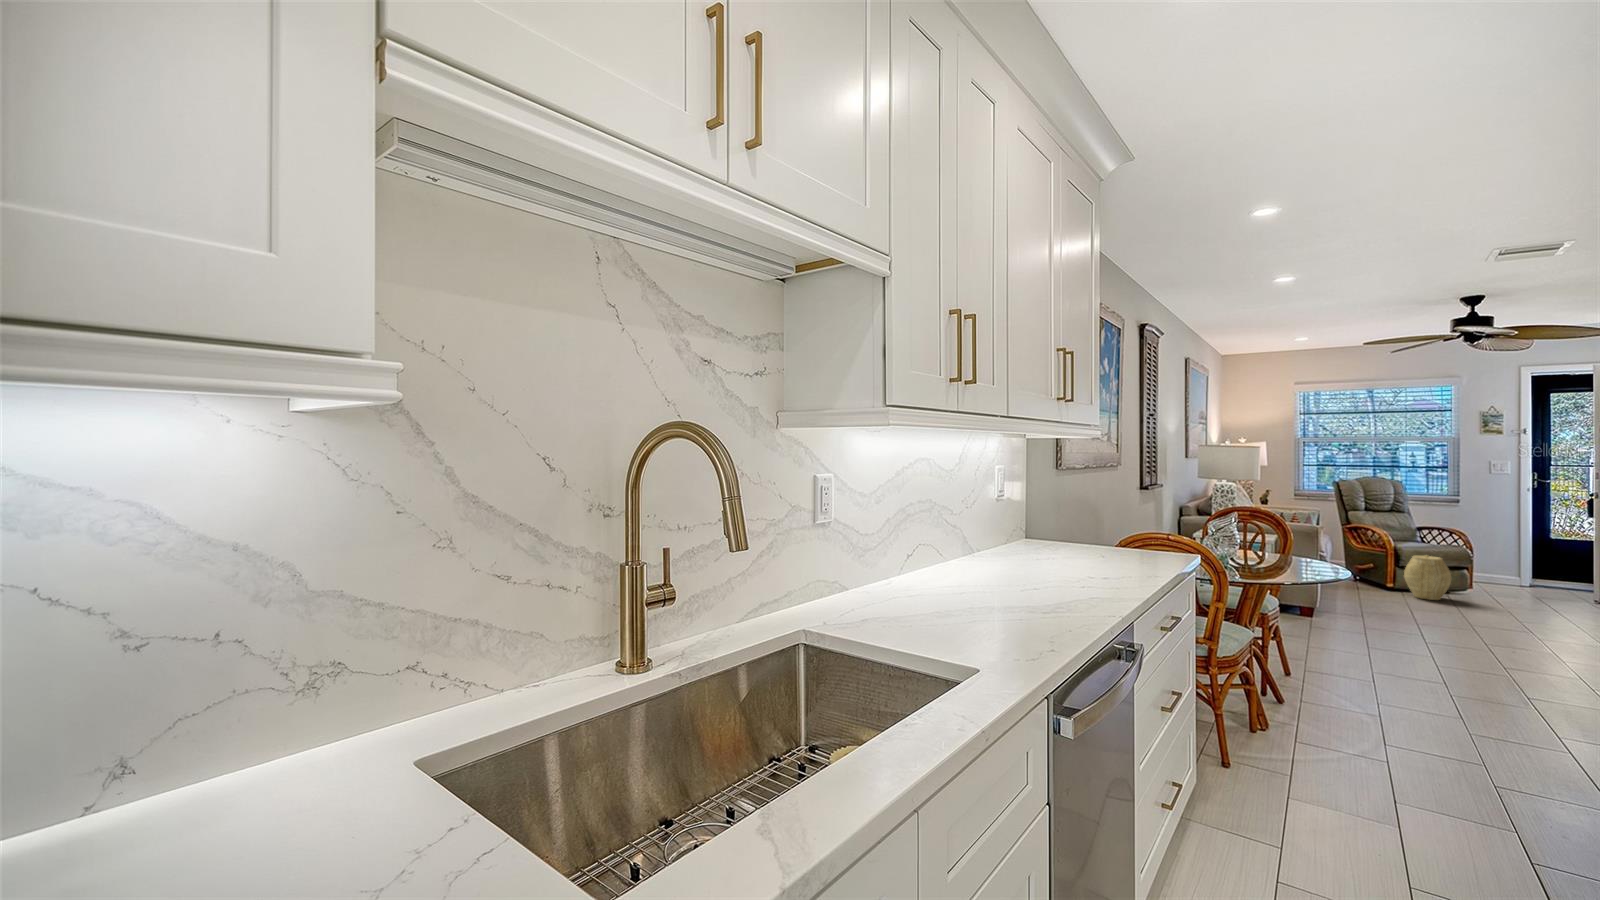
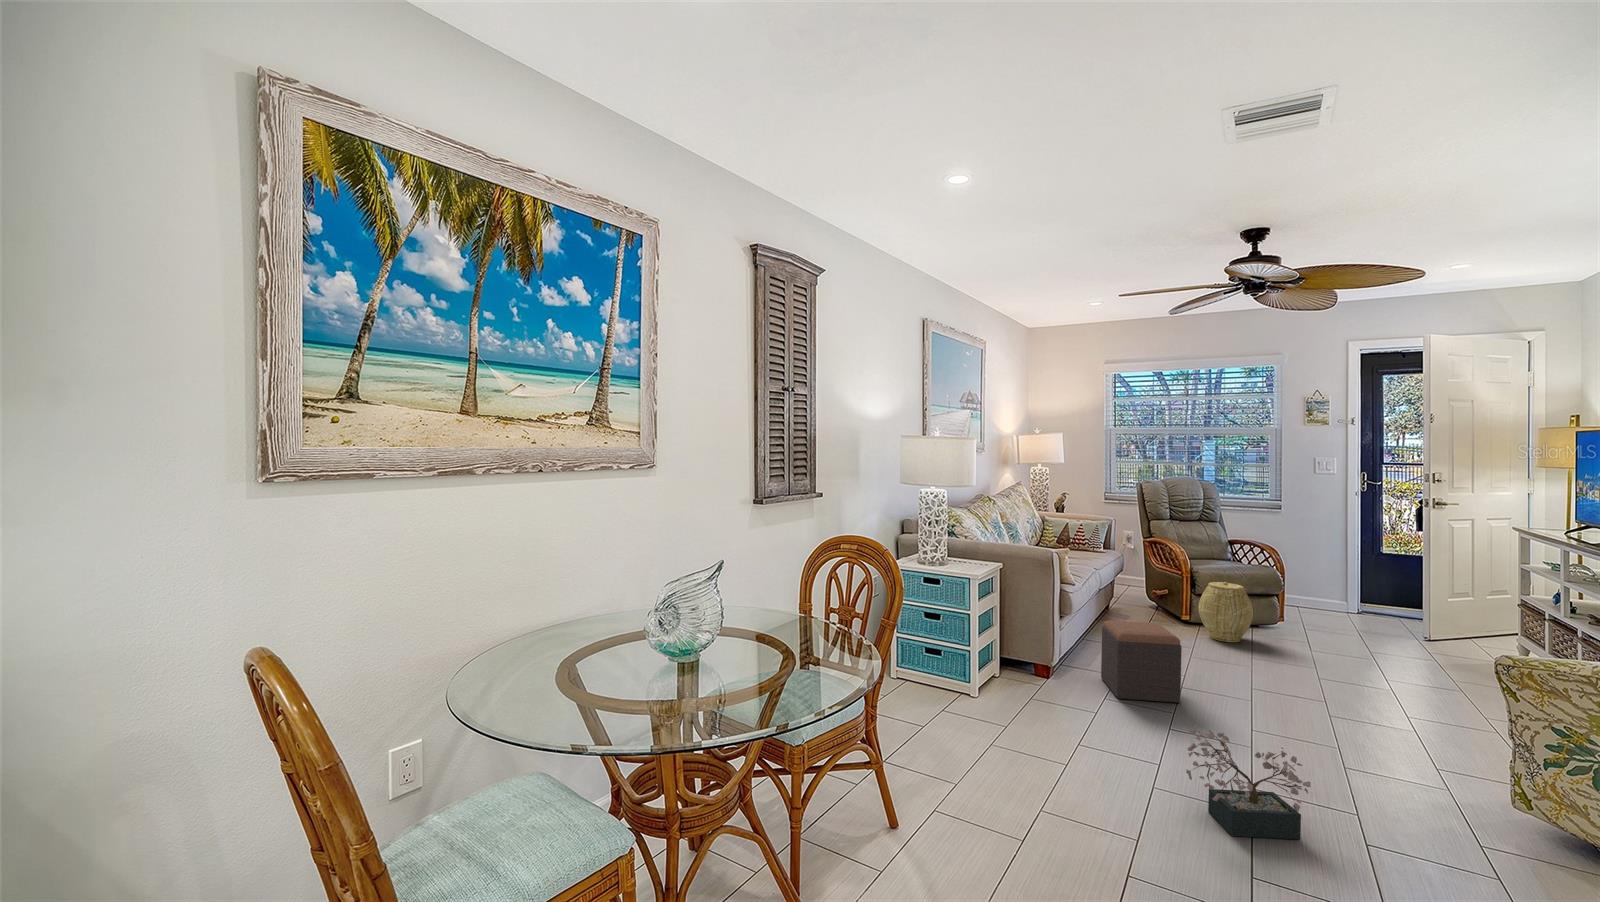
footstool: none [1345,576,1412,629] -> present [1101,620,1182,703]
decorative plant: none [1442,620,1526,682] -> present [1186,725,1310,839]

